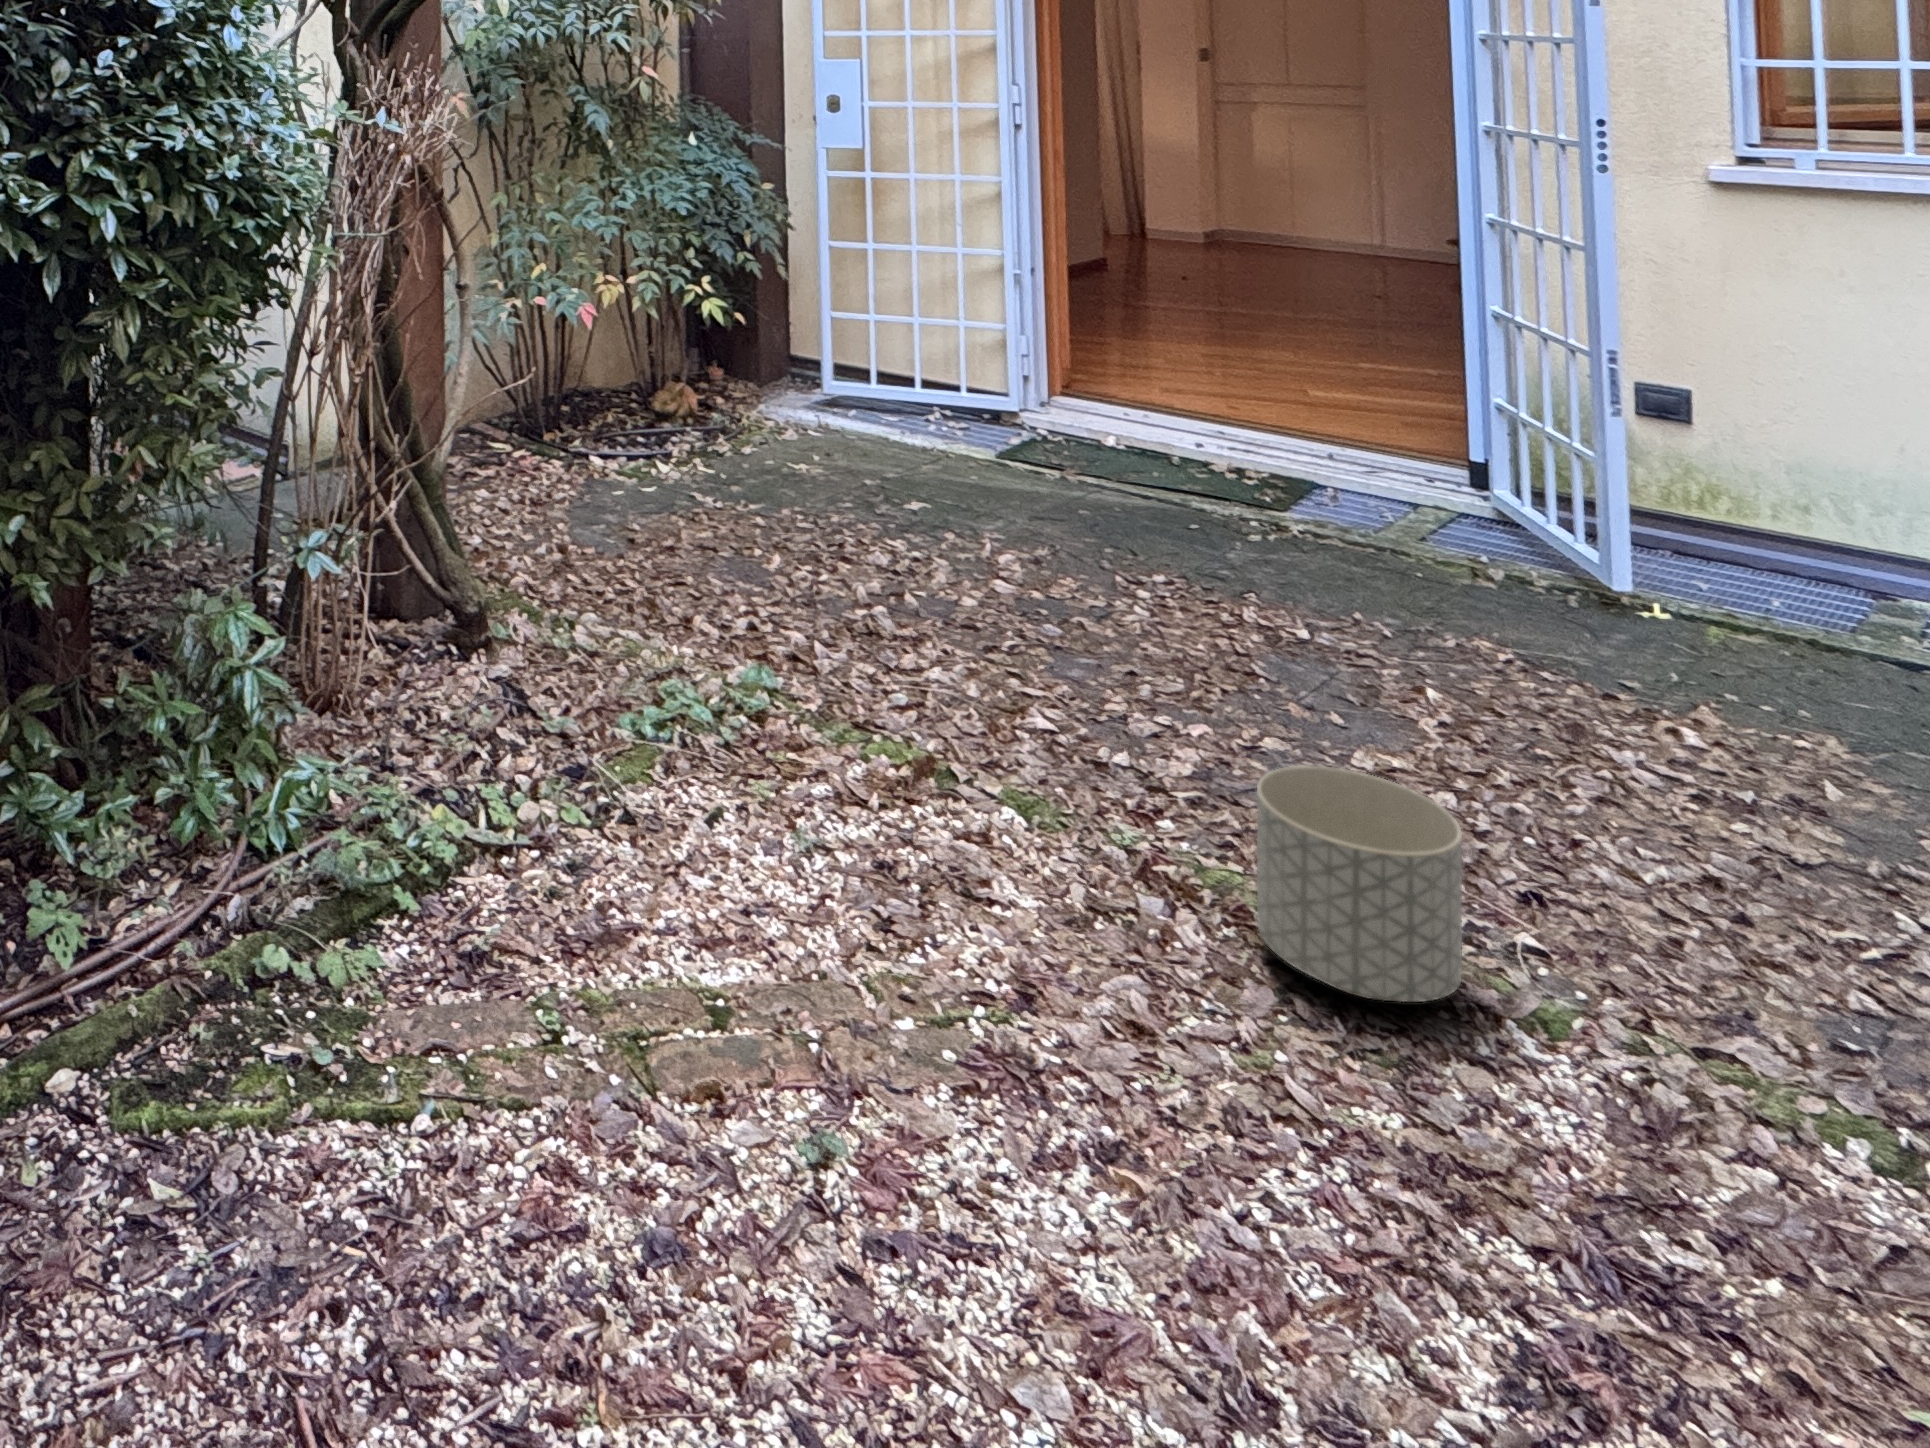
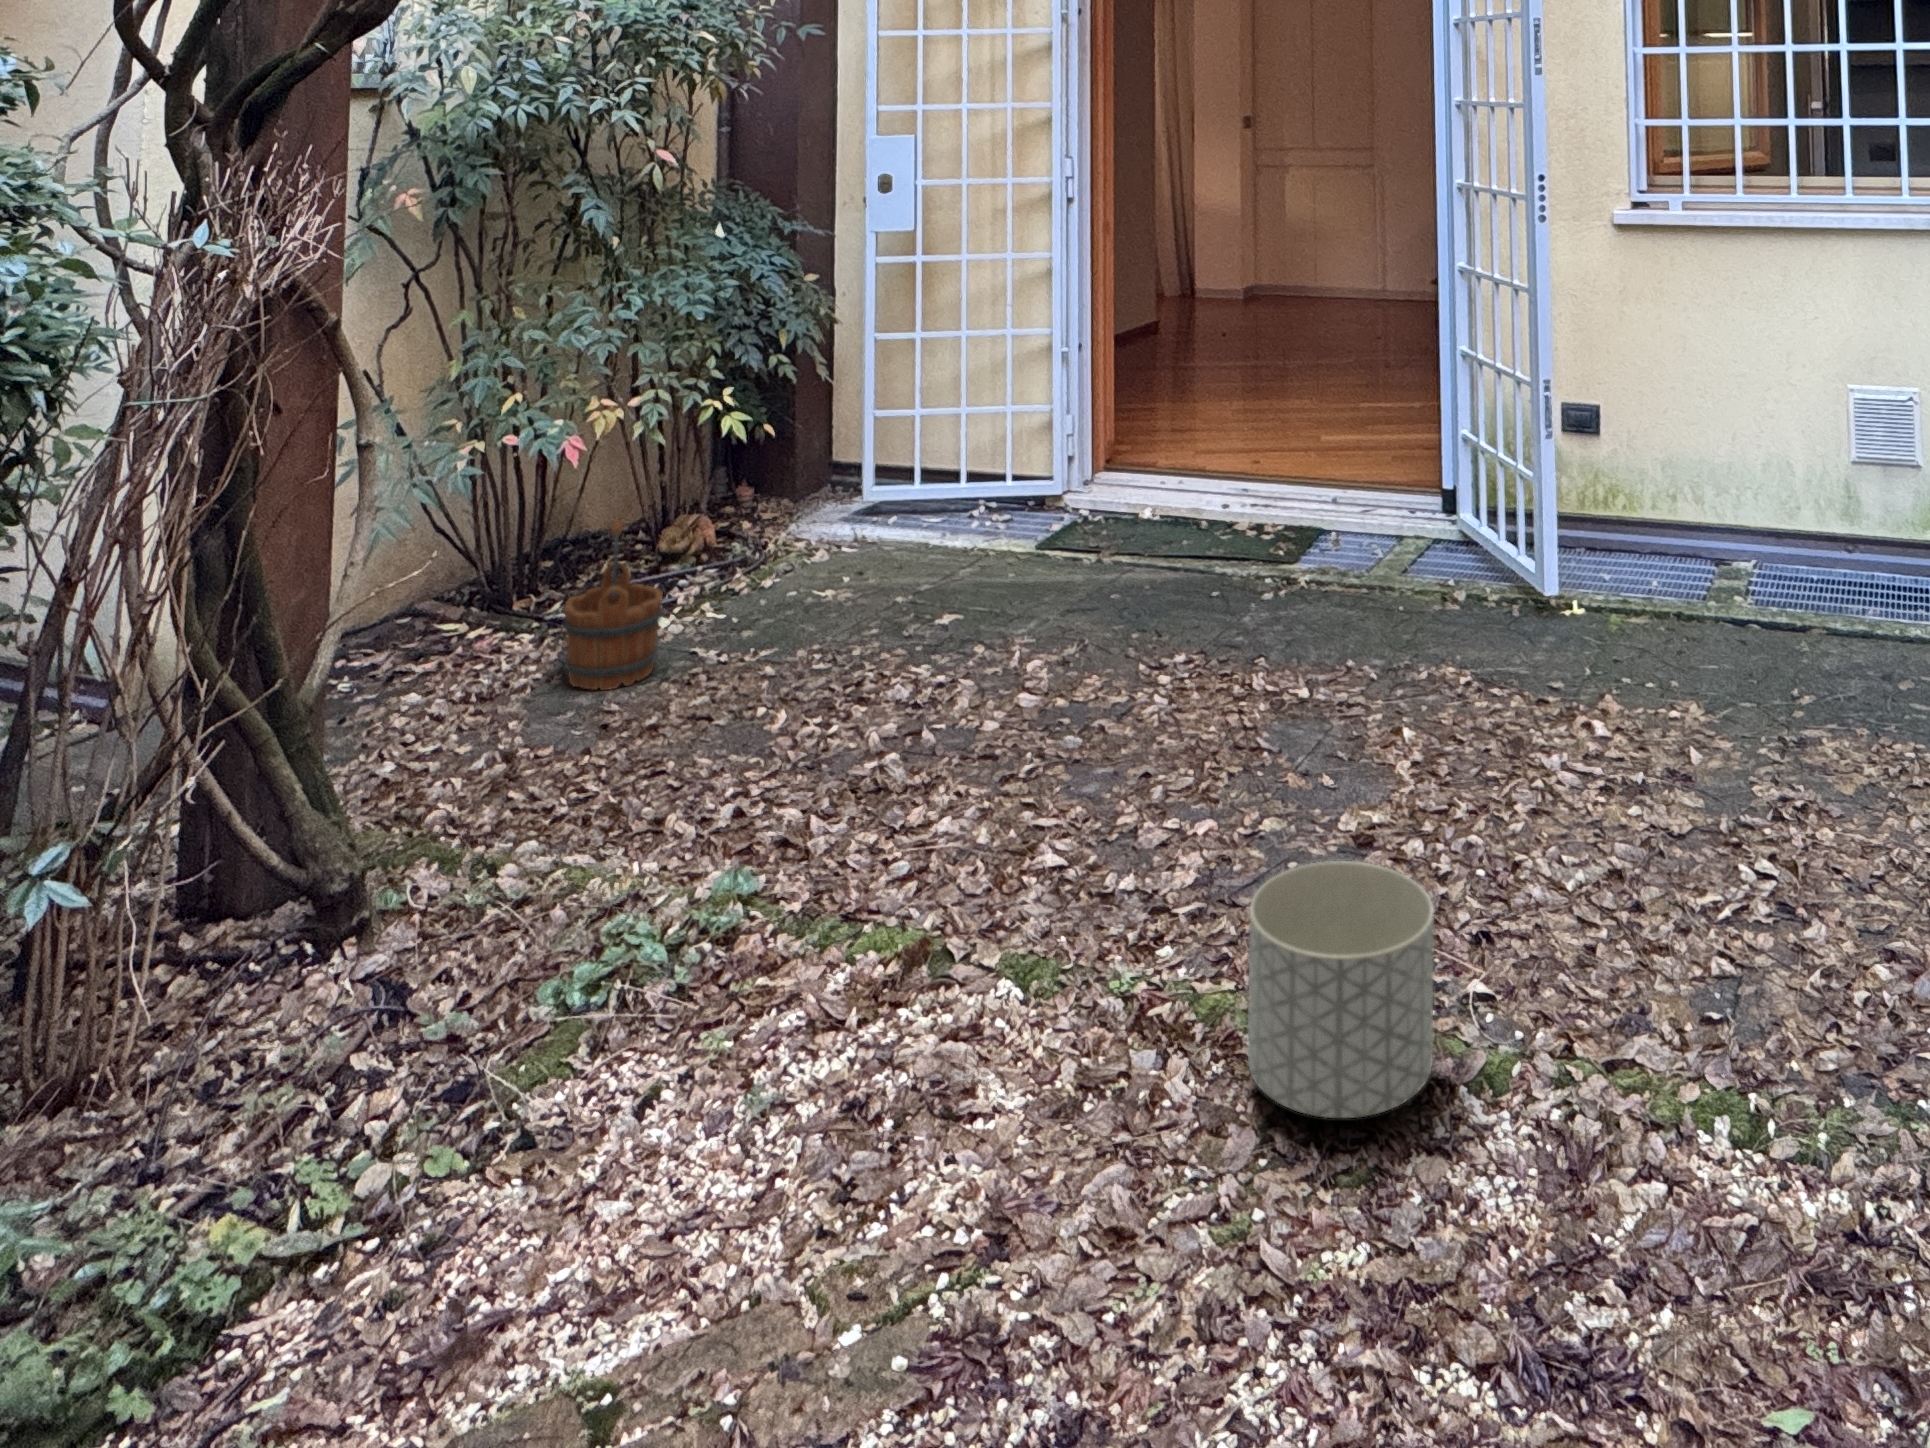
wooden bucket: none [590,379,668,519] -> present [564,521,663,690]

